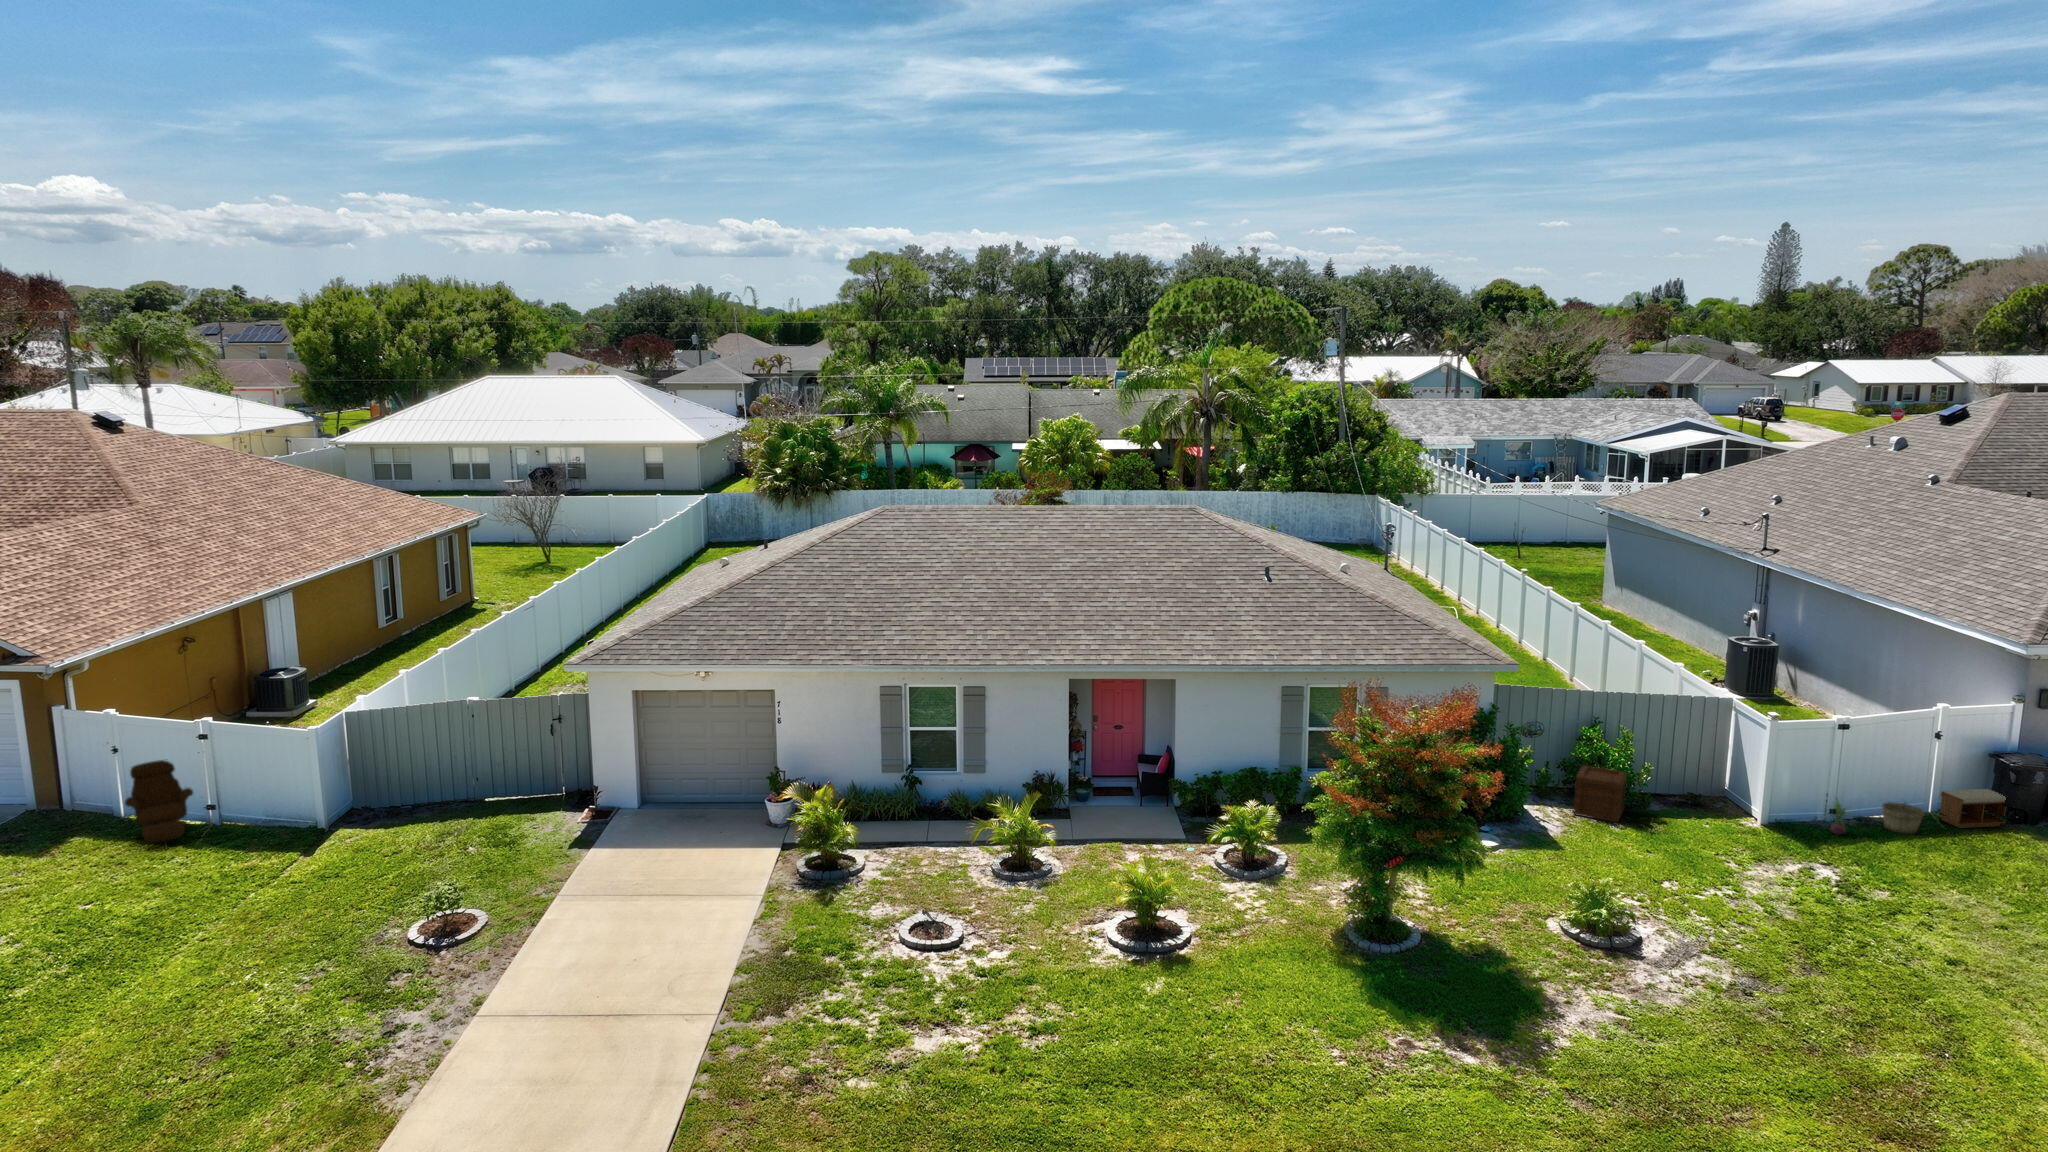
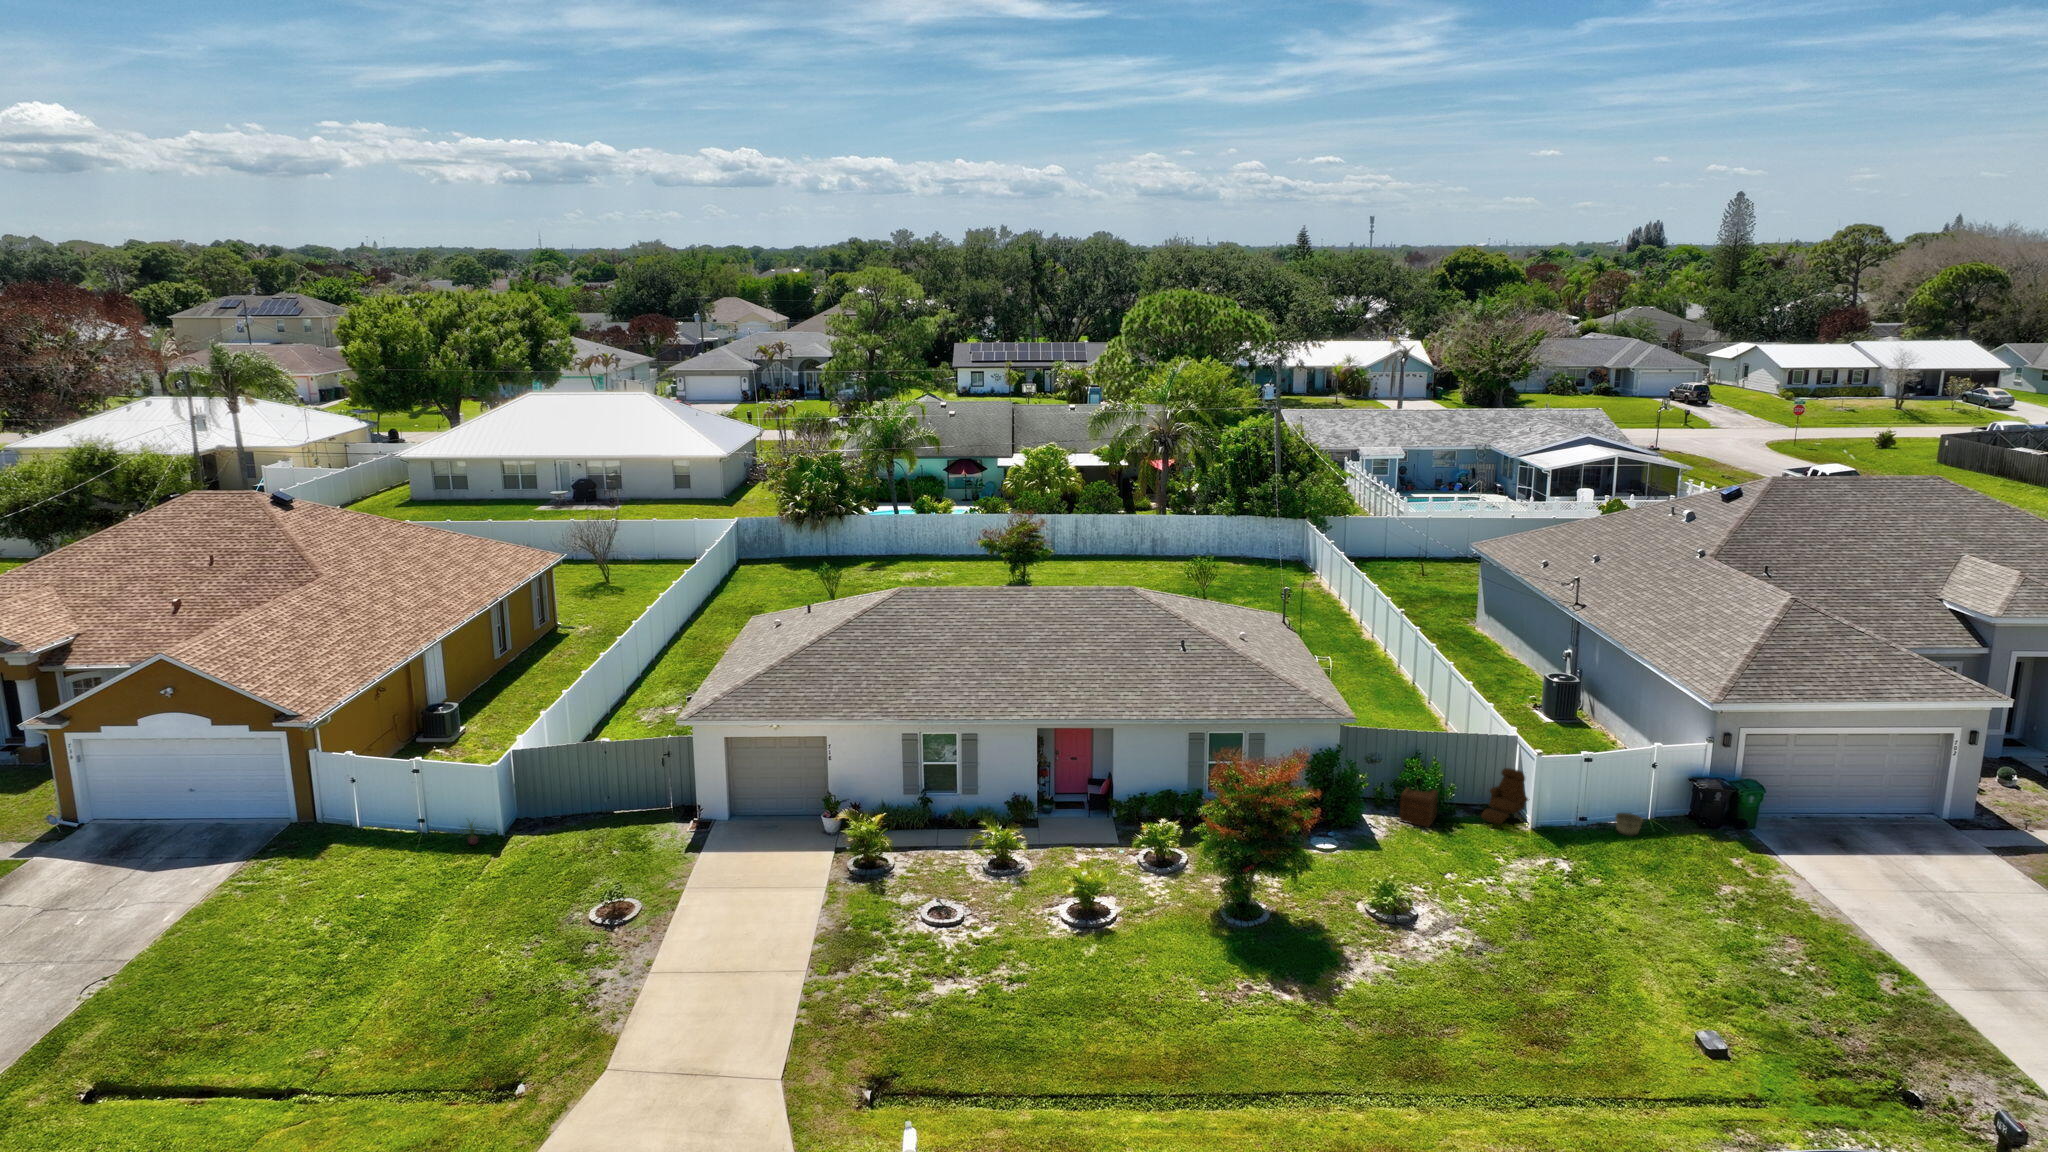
lounge chair: present [125,760,193,849] -> present [1481,768,1530,825]
bench: present [1939,789,2006,828] -> none [1657,802,1704,831]
decorative plant: present [1824,798,1848,835] -> present [467,820,478,845]

